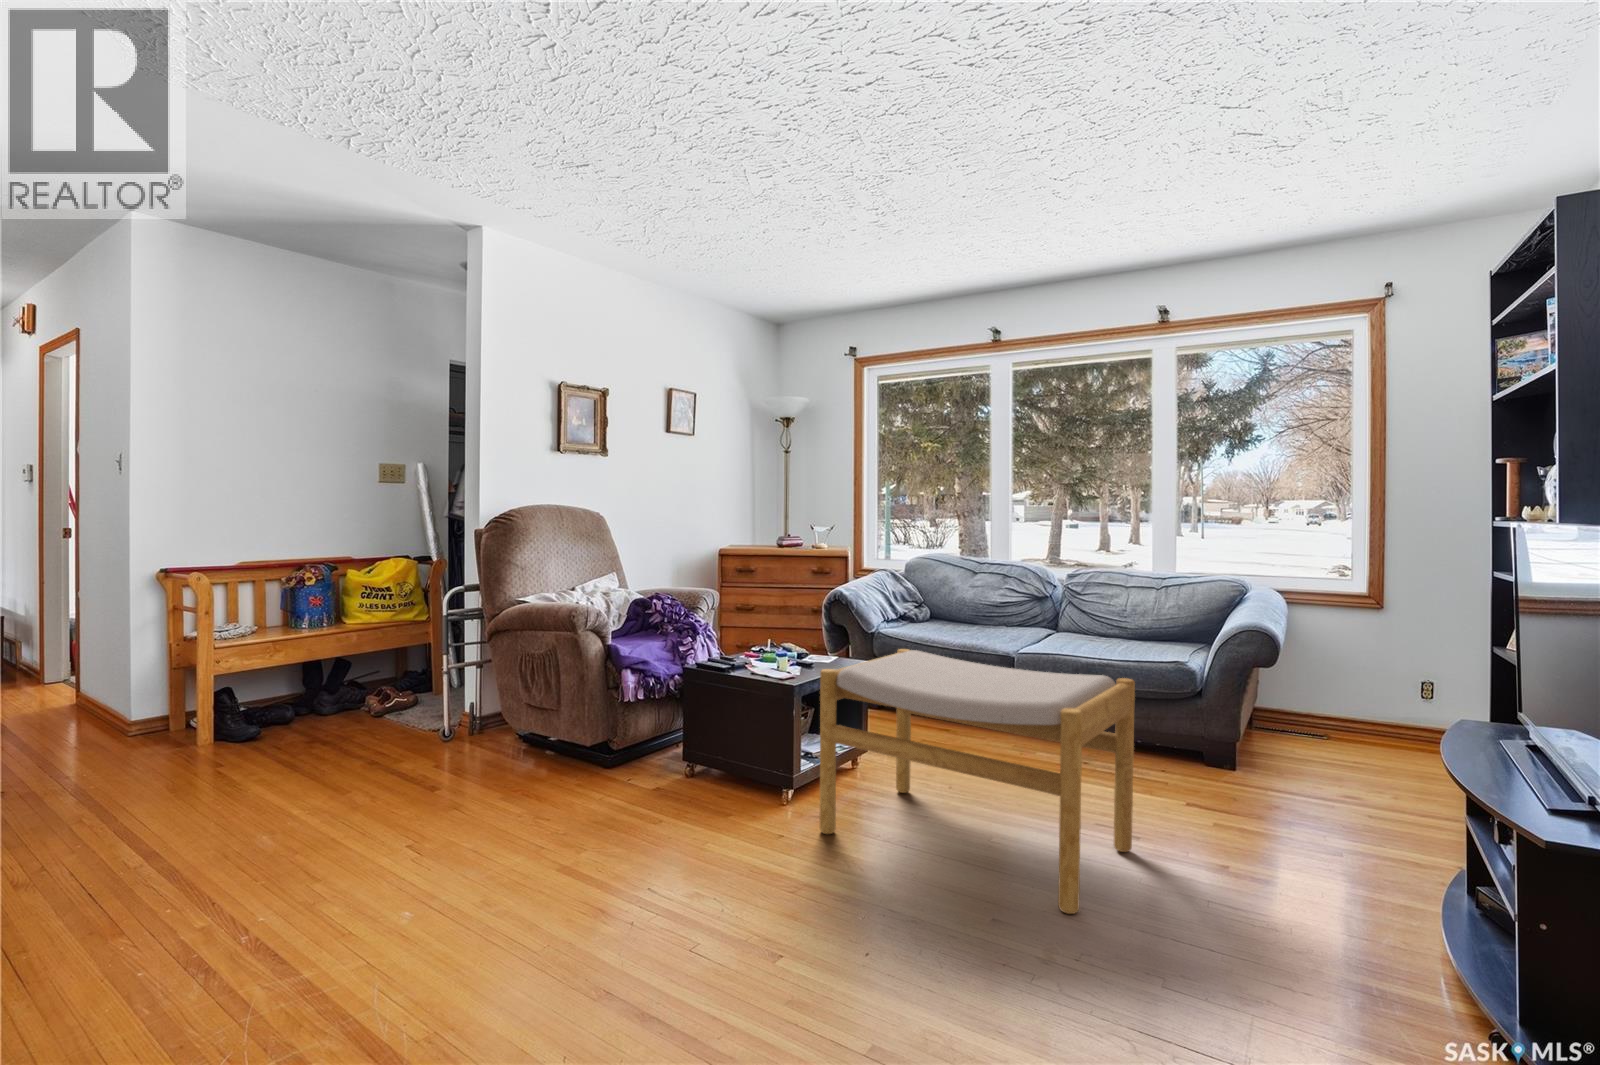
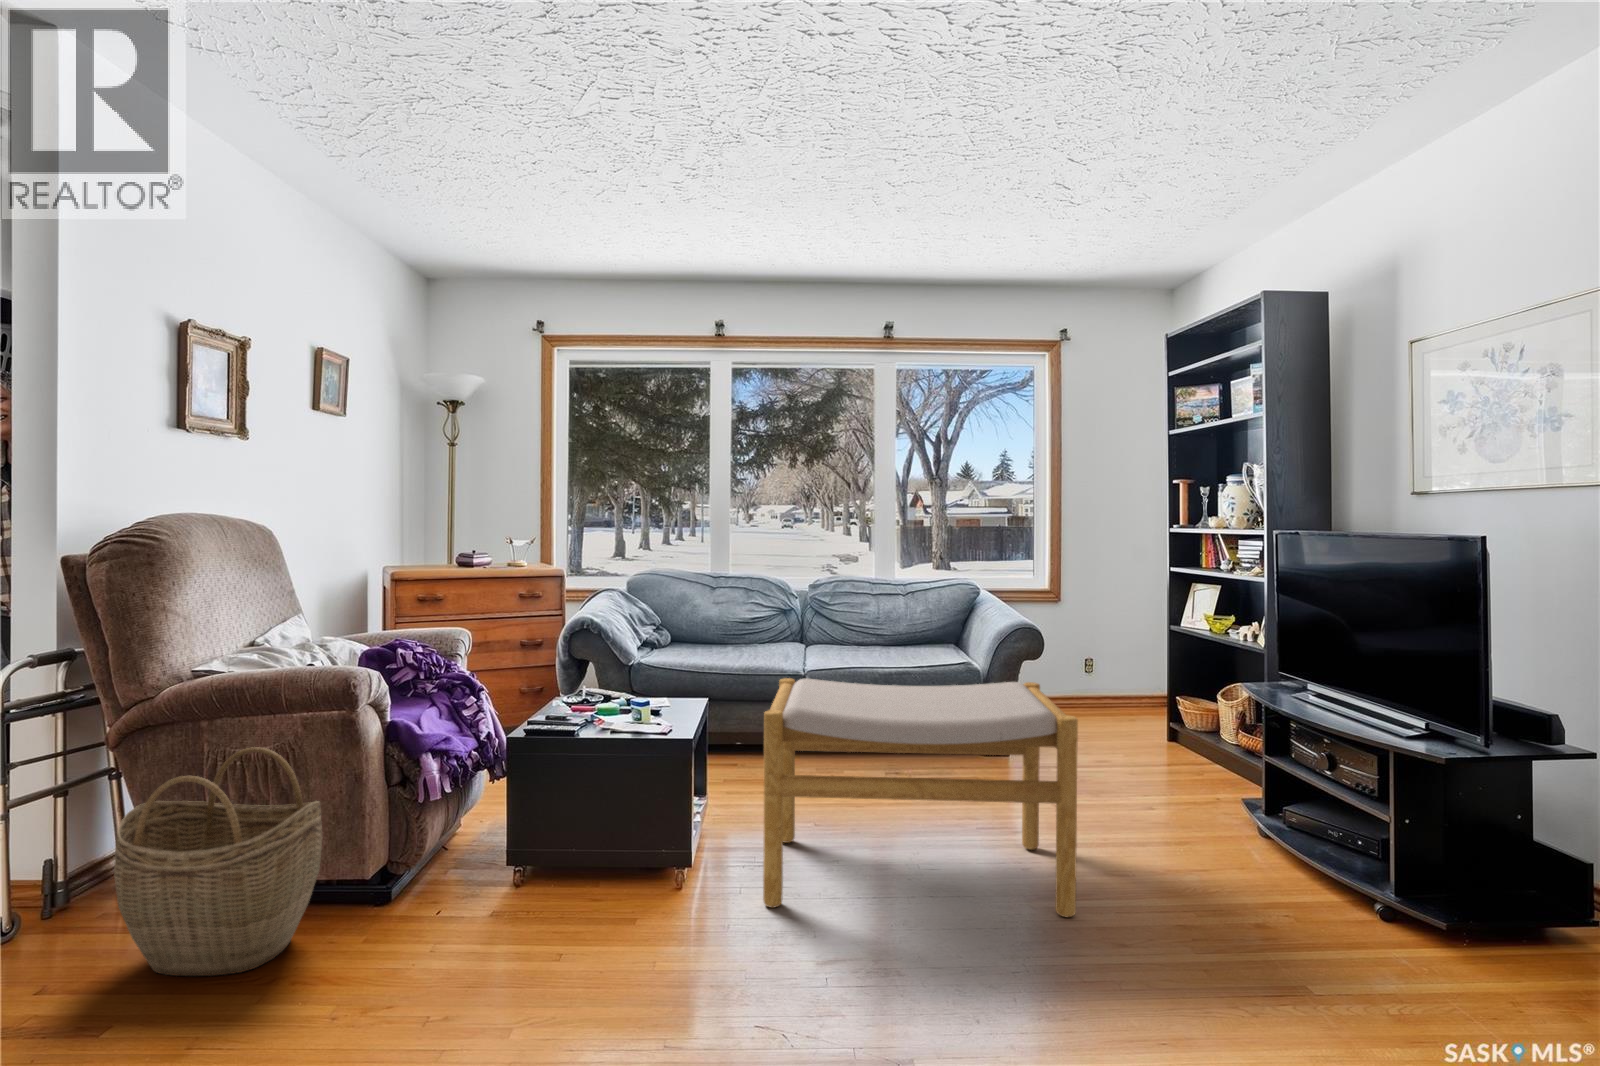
woven basket: none [452,652,560,786] -> present [114,747,323,976]

